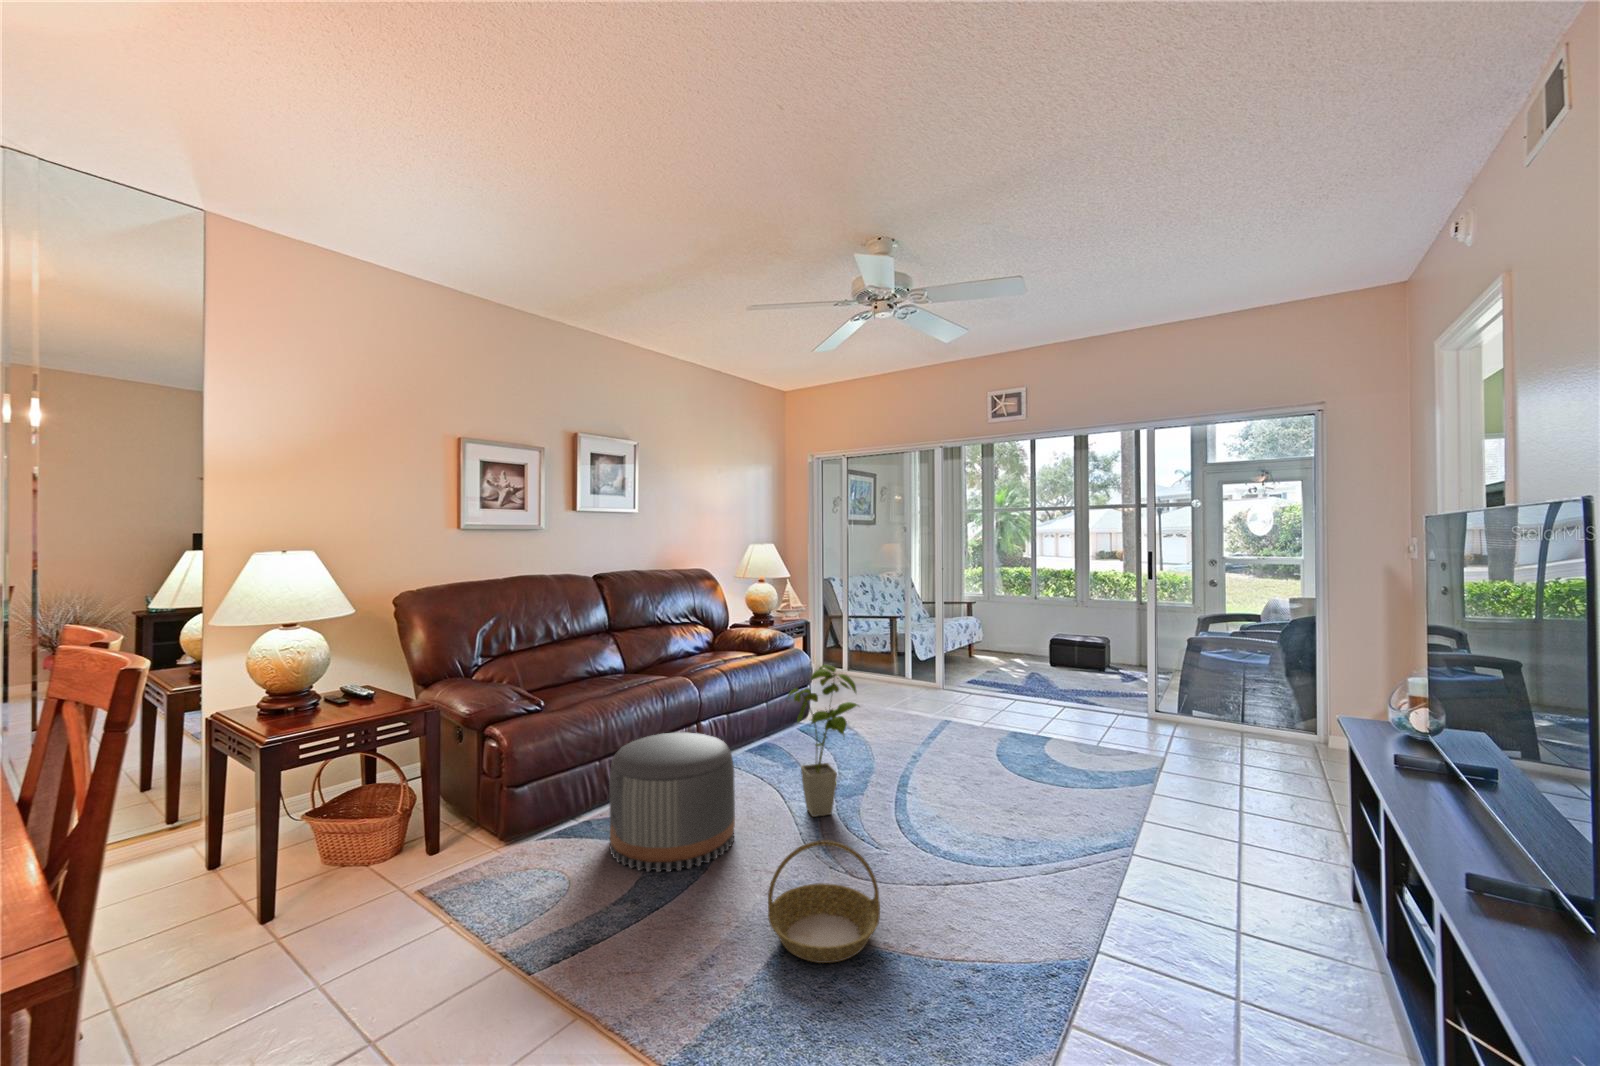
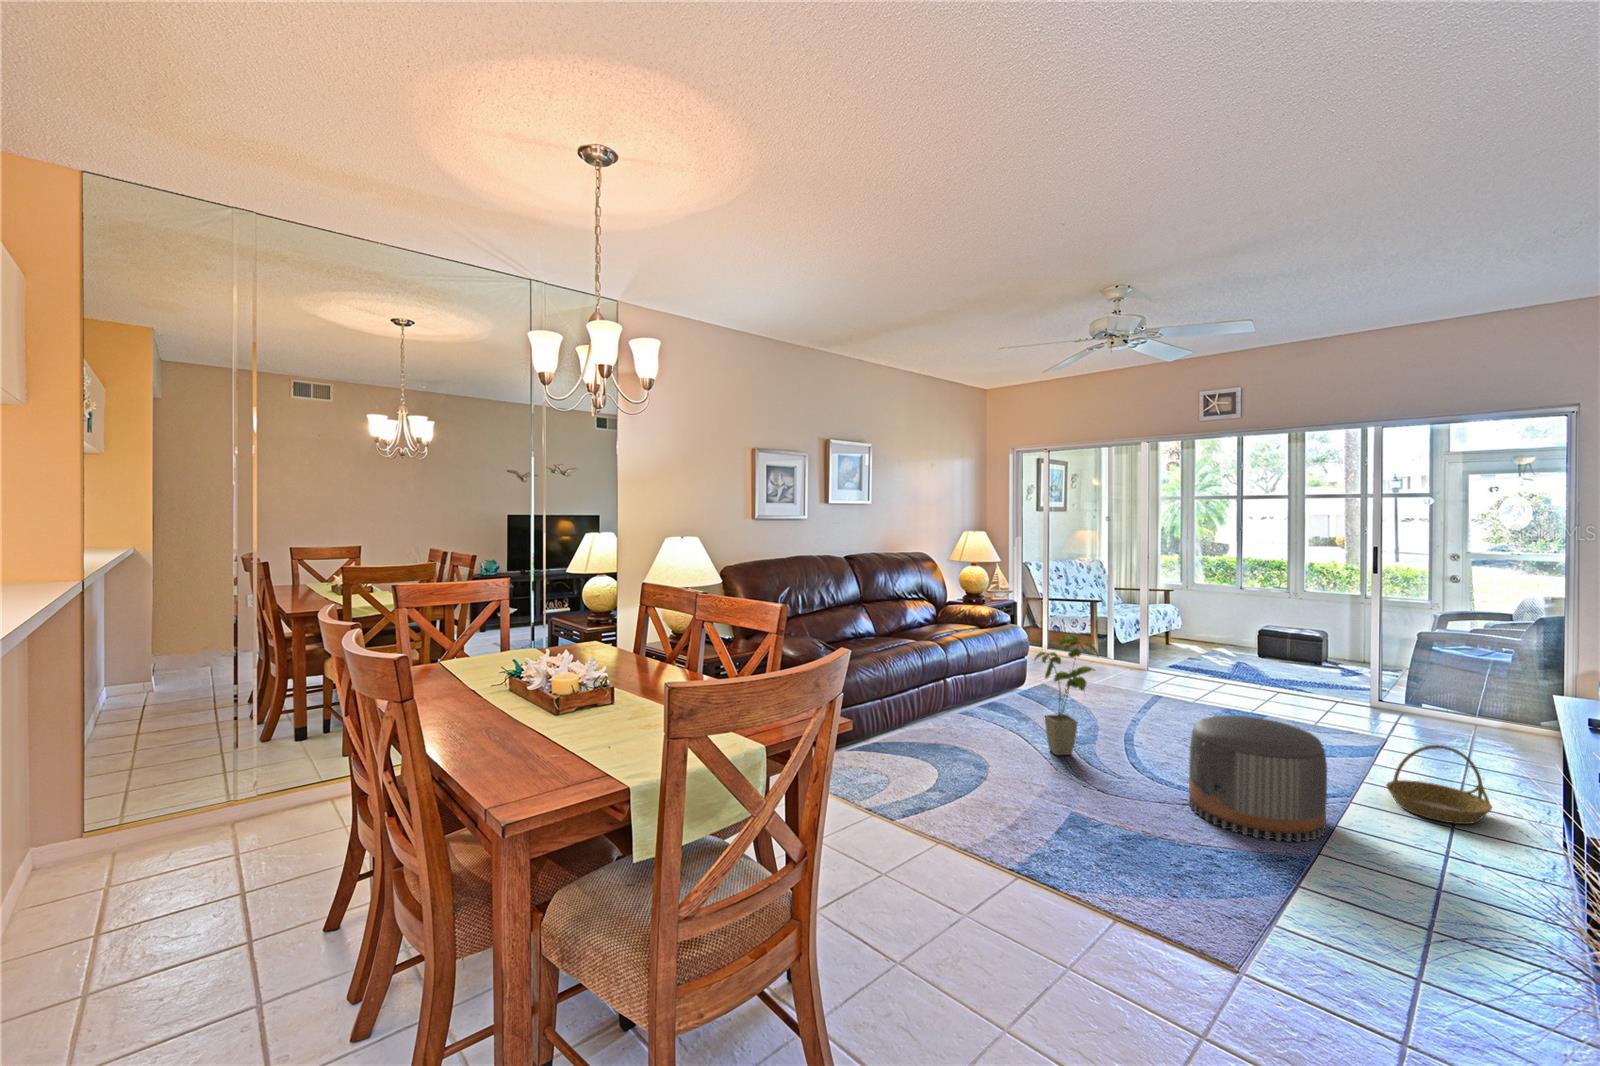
pouf: present [609,732,735,872] -> present [1189,715,1327,842]
basket: present [768,840,880,963] -> present [1386,745,1492,824]

